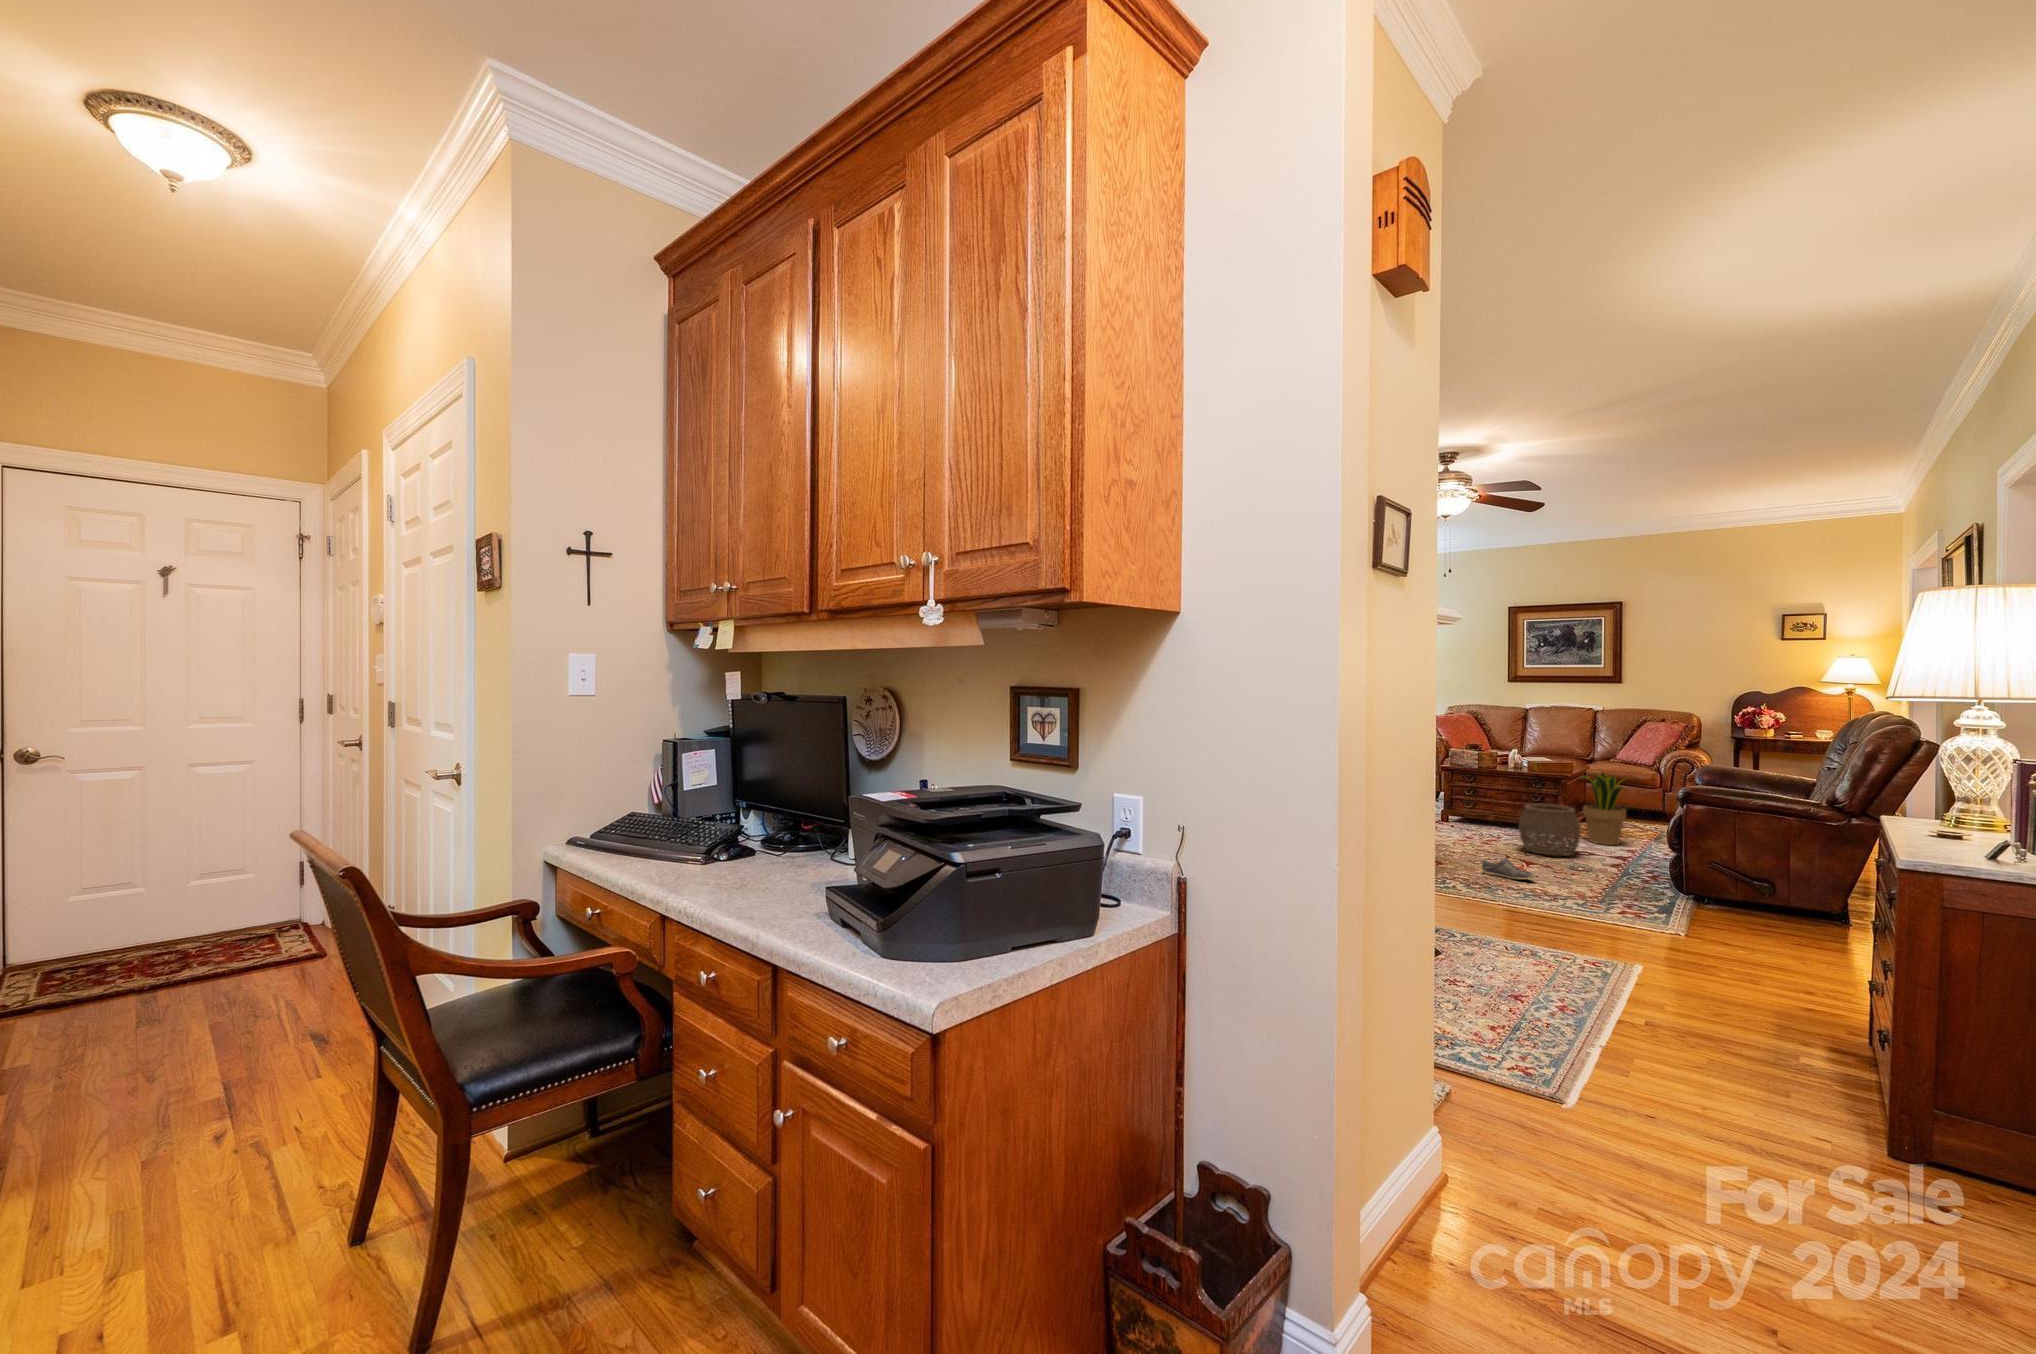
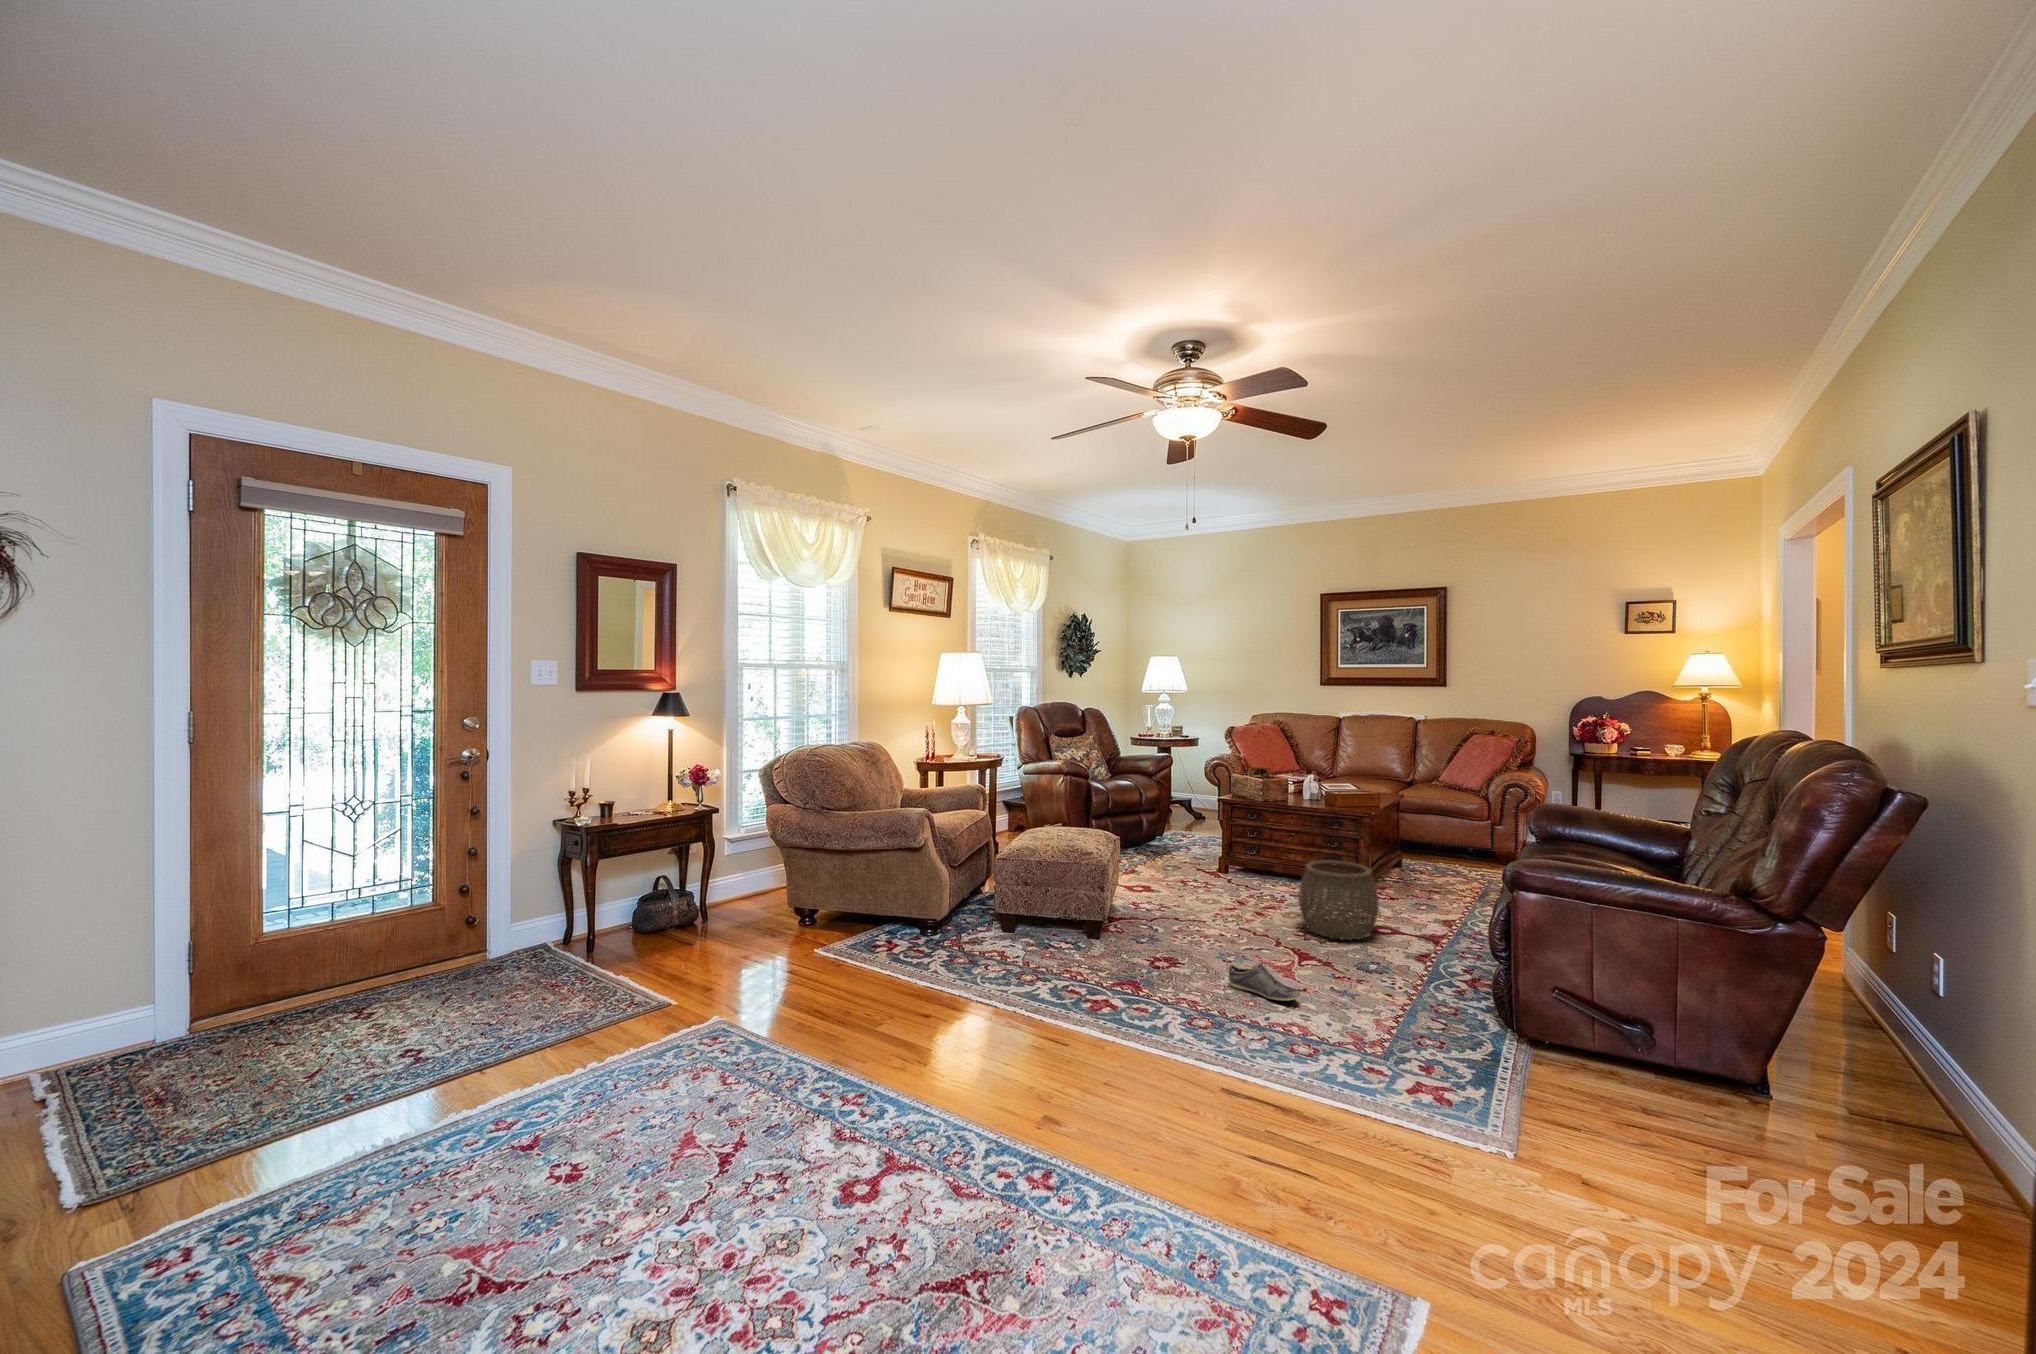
potted plant: present [1582,773,1626,845] -> none [1383,810,1447,912]

